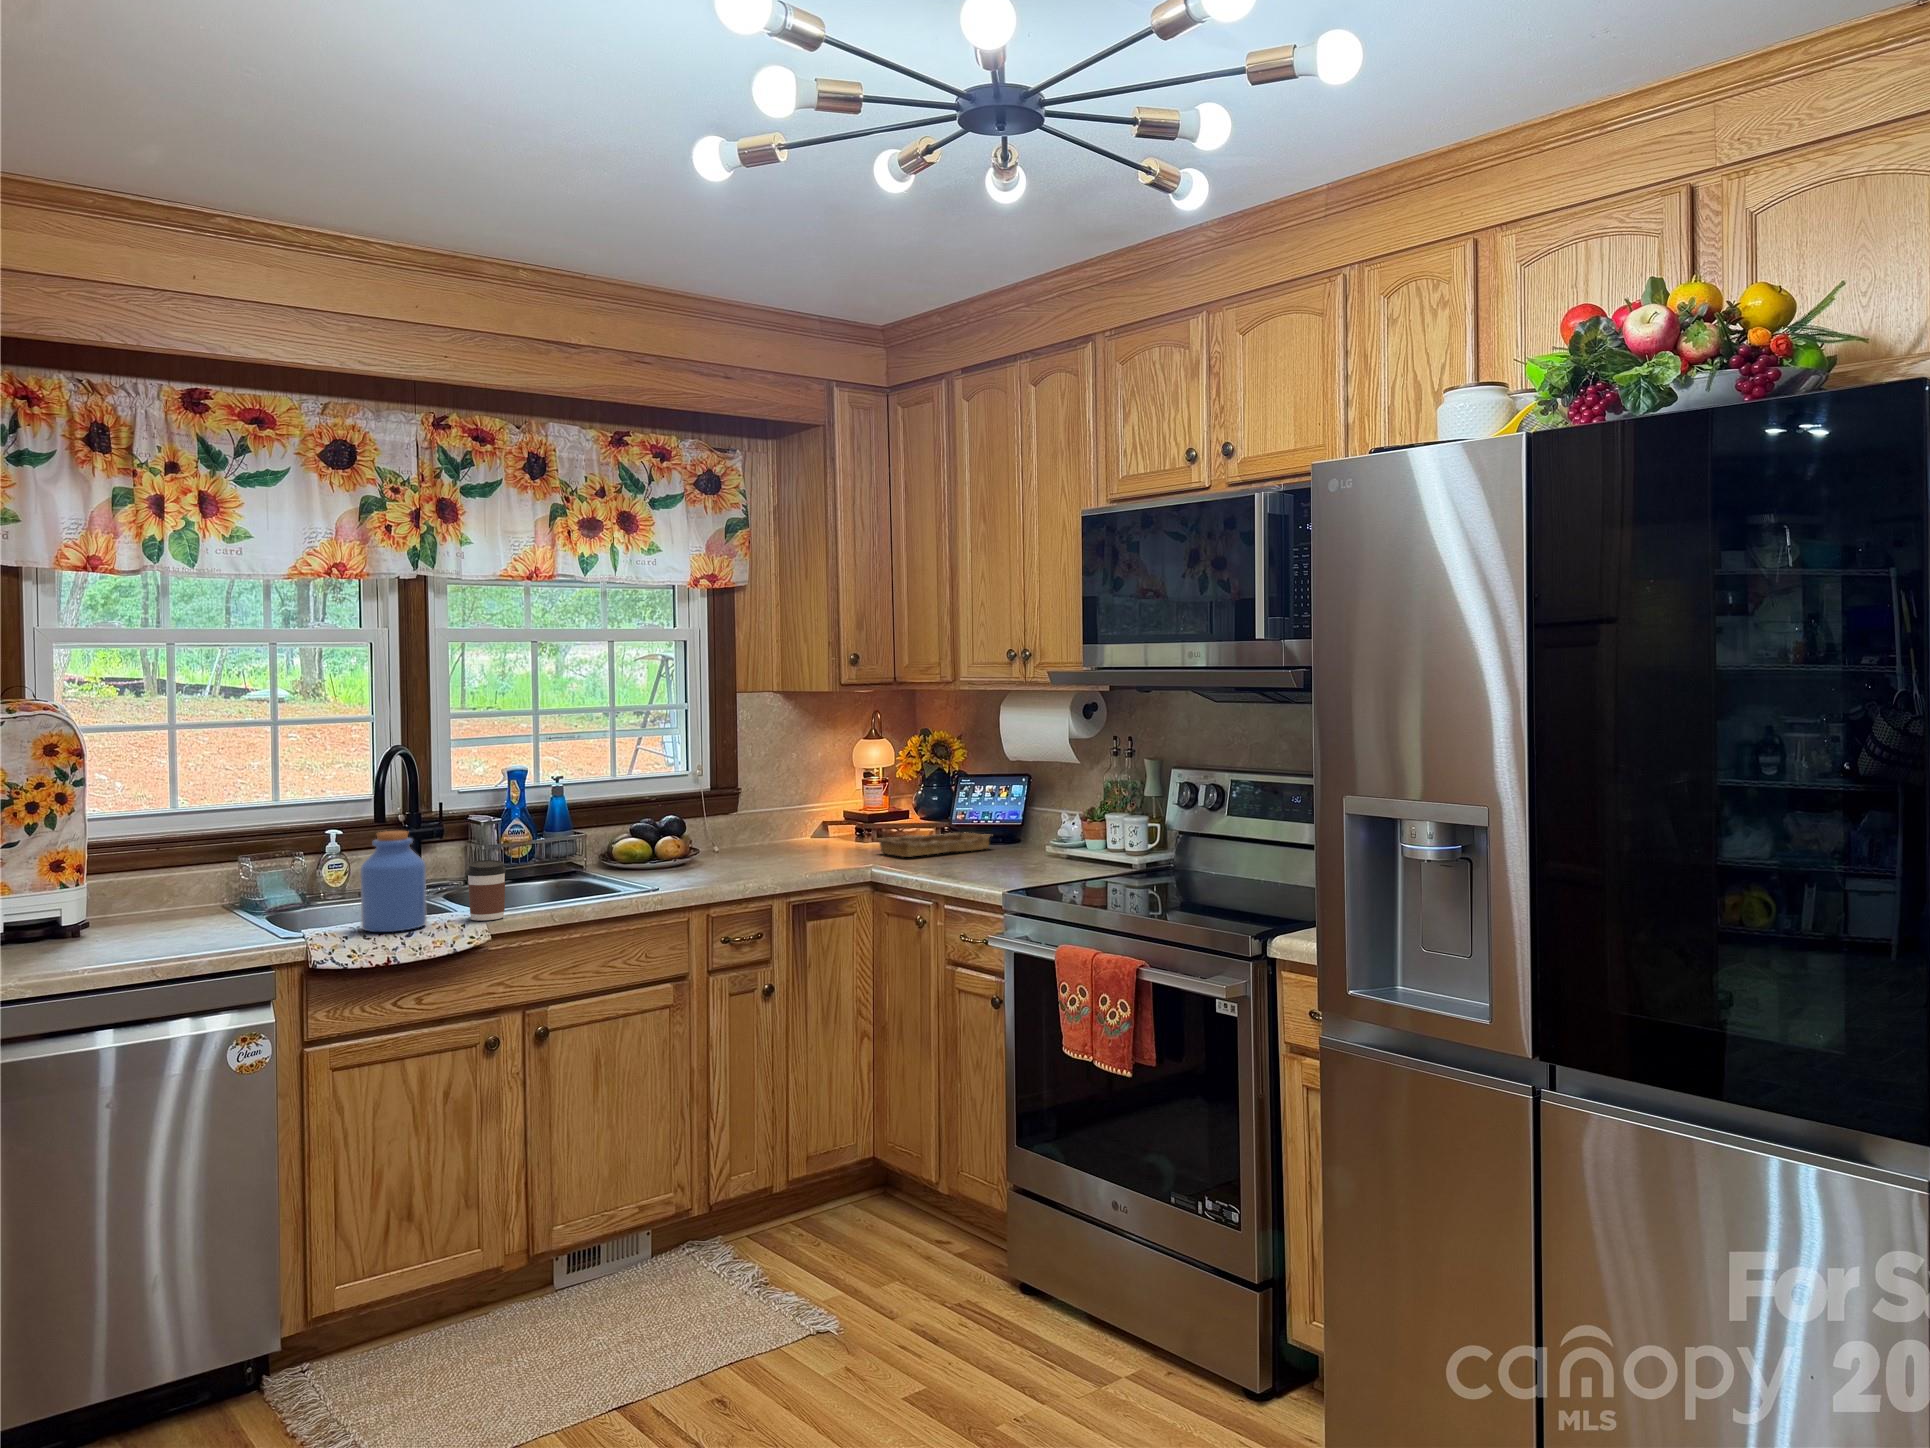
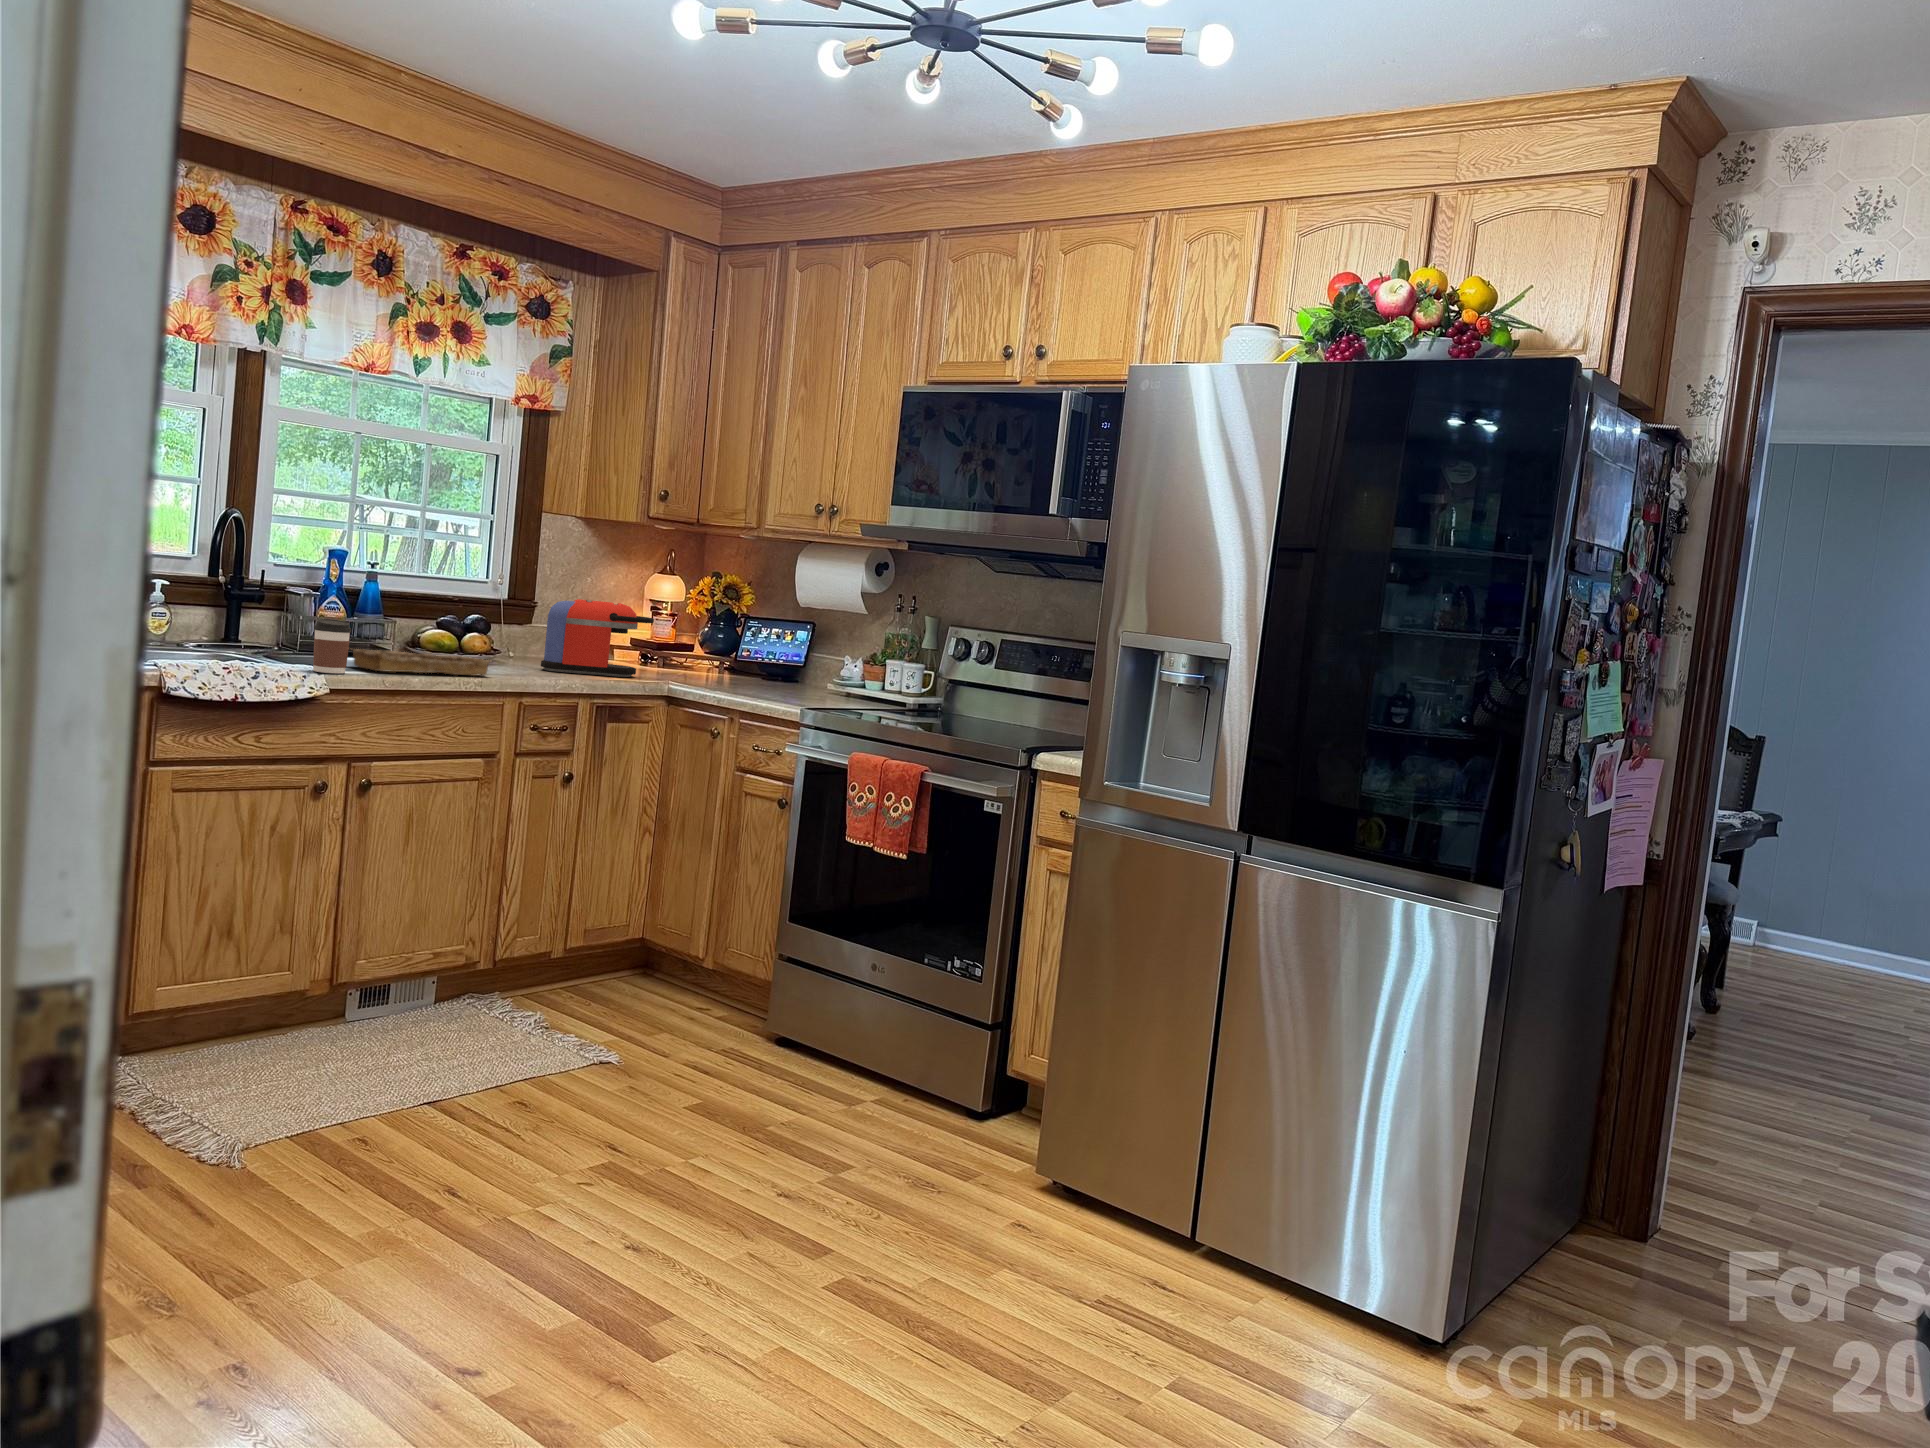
coffee maker: none [732,789,847,873] -> present [541,599,654,677]
jar: present [360,831,427,932] -> none [211,579,278,671]
tray: present [879,833,990,857] -> present [353,649,489,676]

